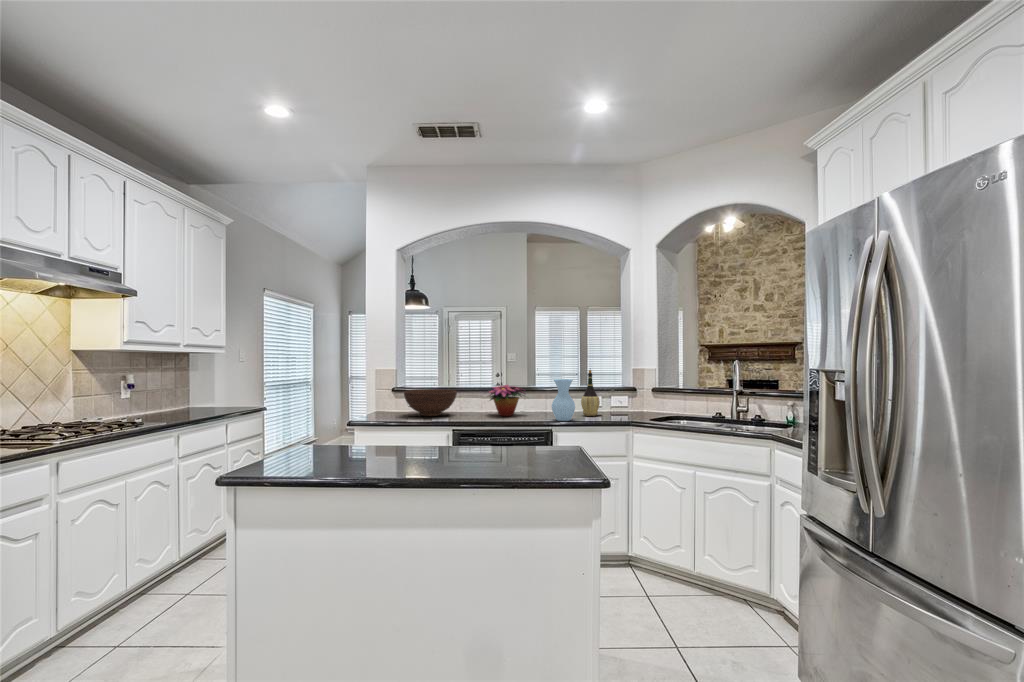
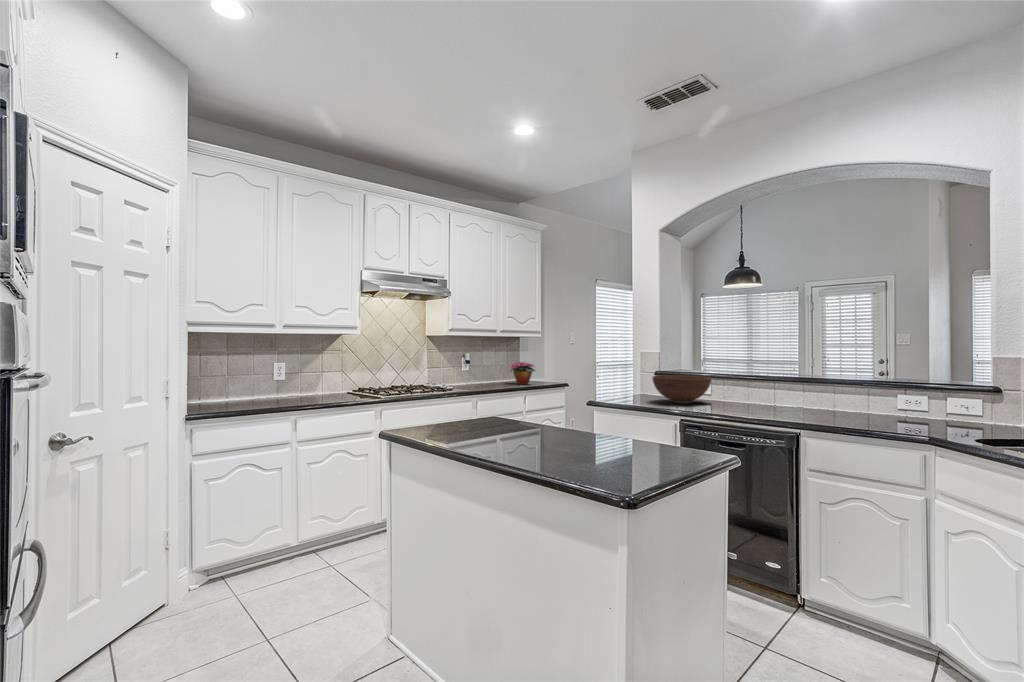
wine bottle: present [581,370,600,416] -> none [871,358,903,422]
vase: present [552,379,575,421] -> none [810,369,846,424]
flower arrangement: present [489,385,524,416] -> present [509,362,535,385]

